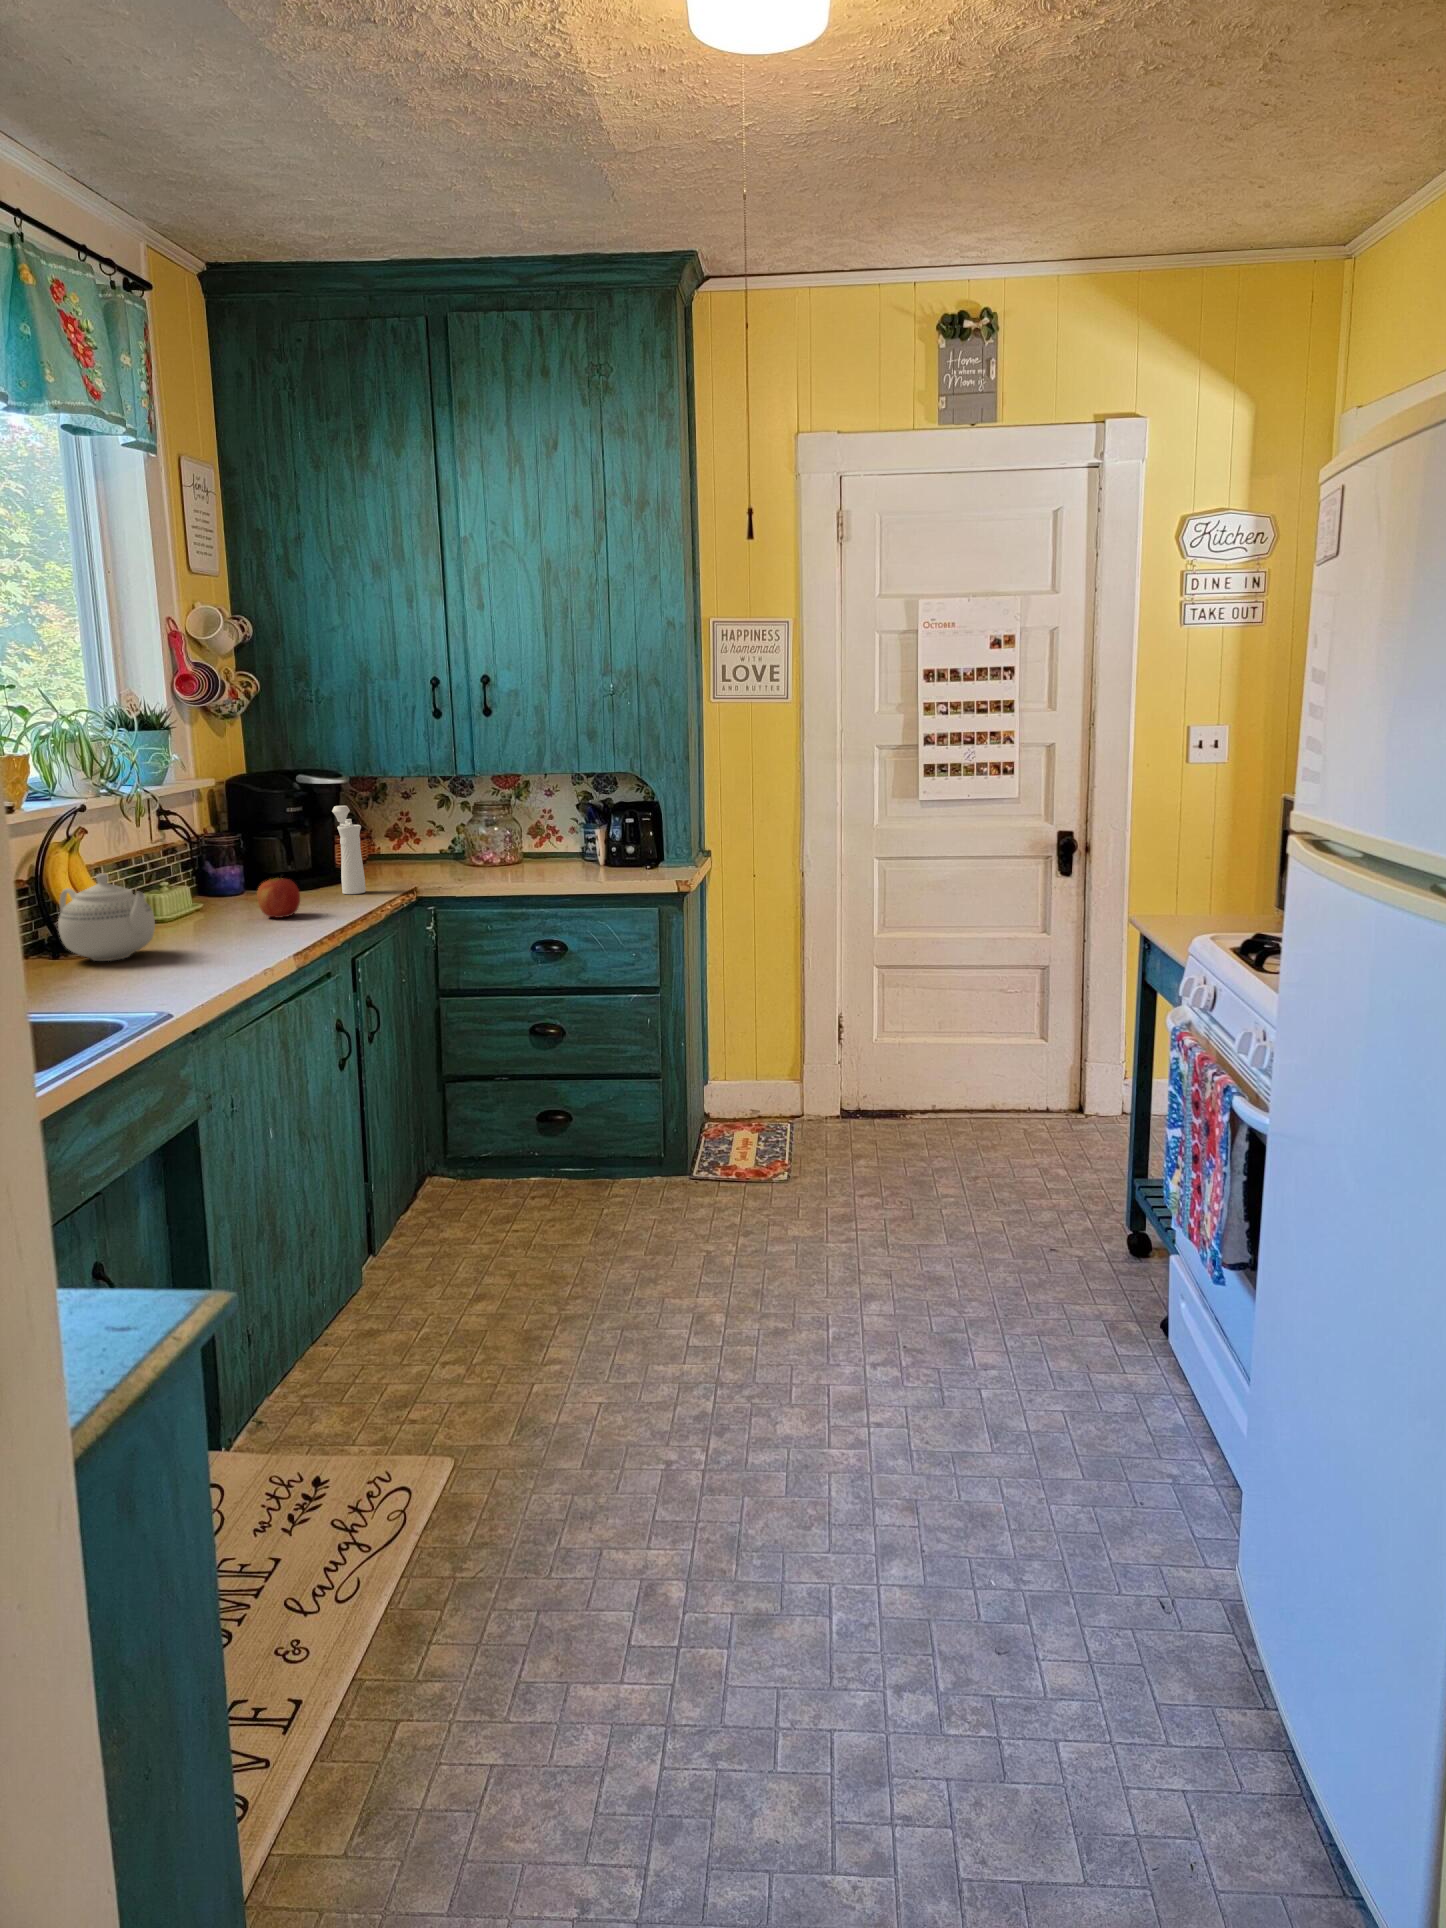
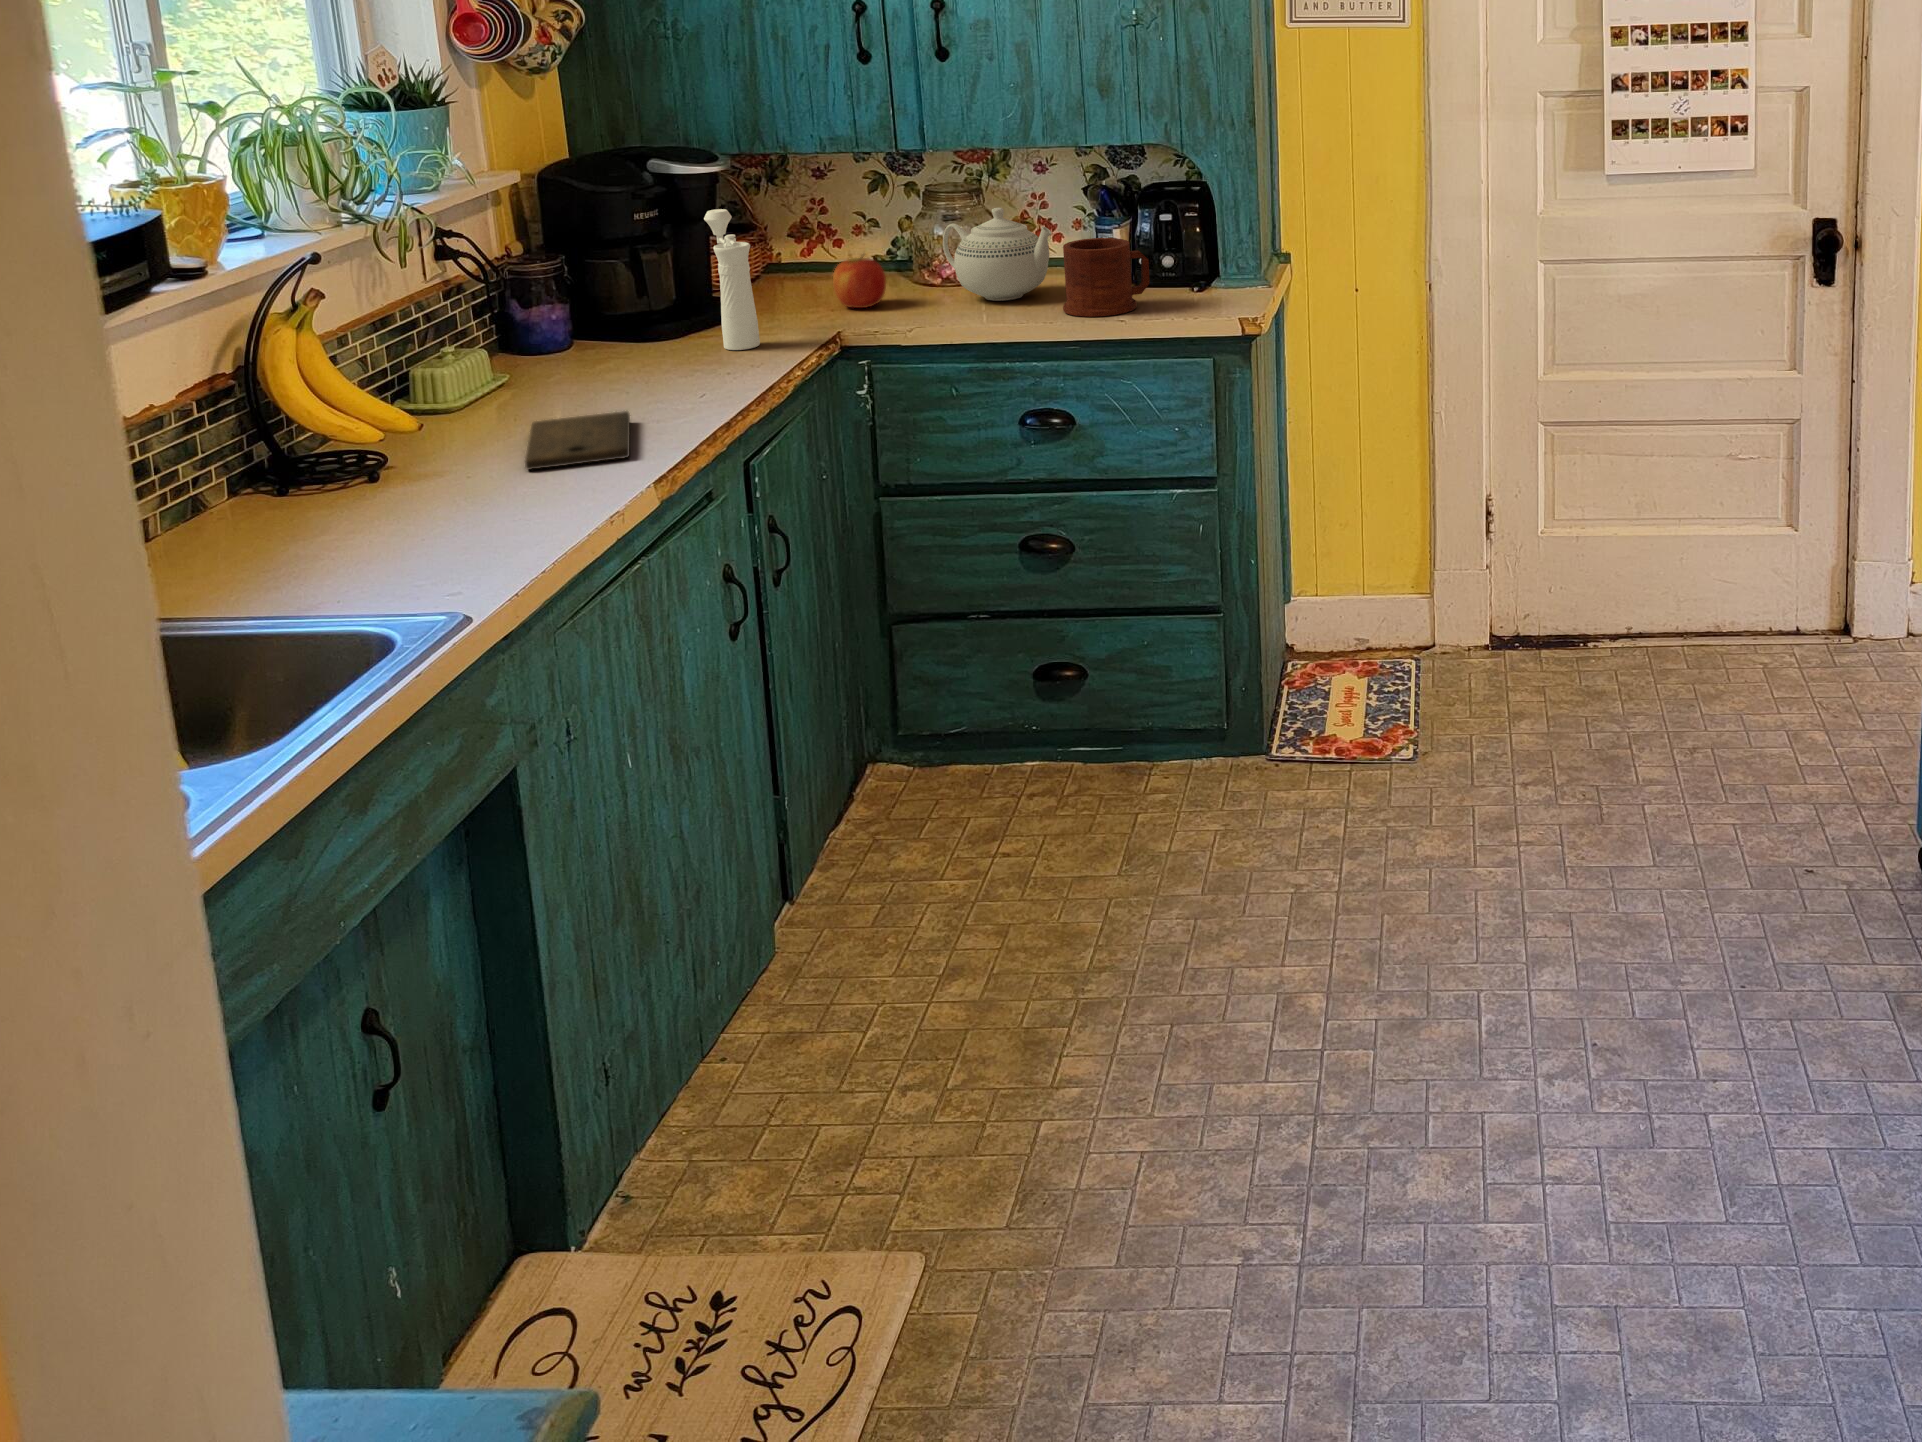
mug: none [563,832,619,880] -> present [1063,238,1150,317]
teapot: present [58,873,155,961] -> present [943,208,1051,301]
apple: present [257,876,300,918] -> present [833,256,886,308]
cutting board: none [210,918,280,945] -> present [525,411,630,470]

